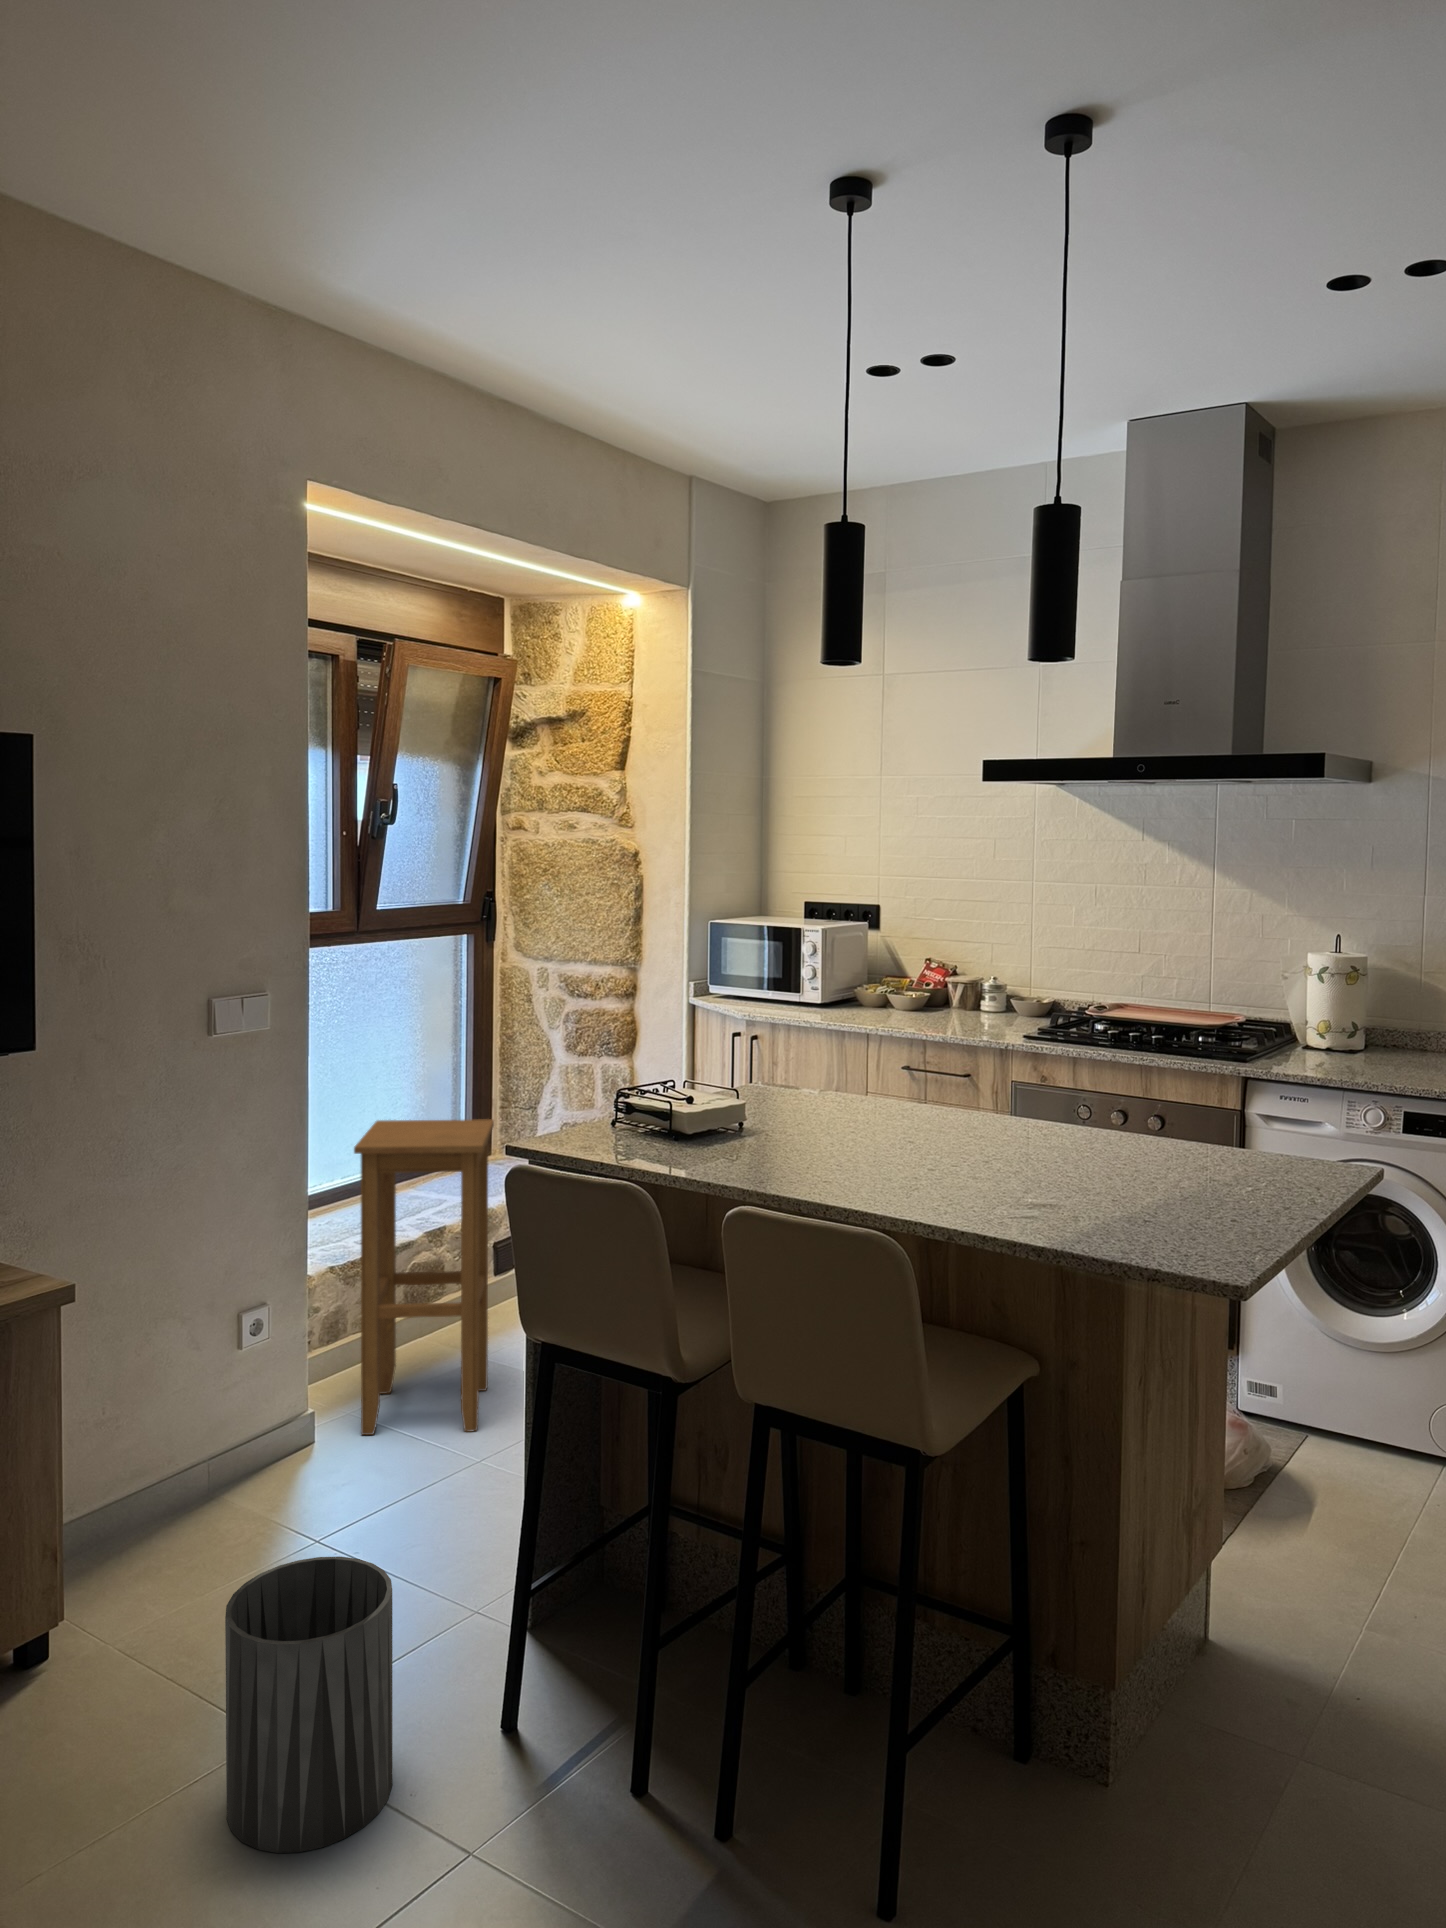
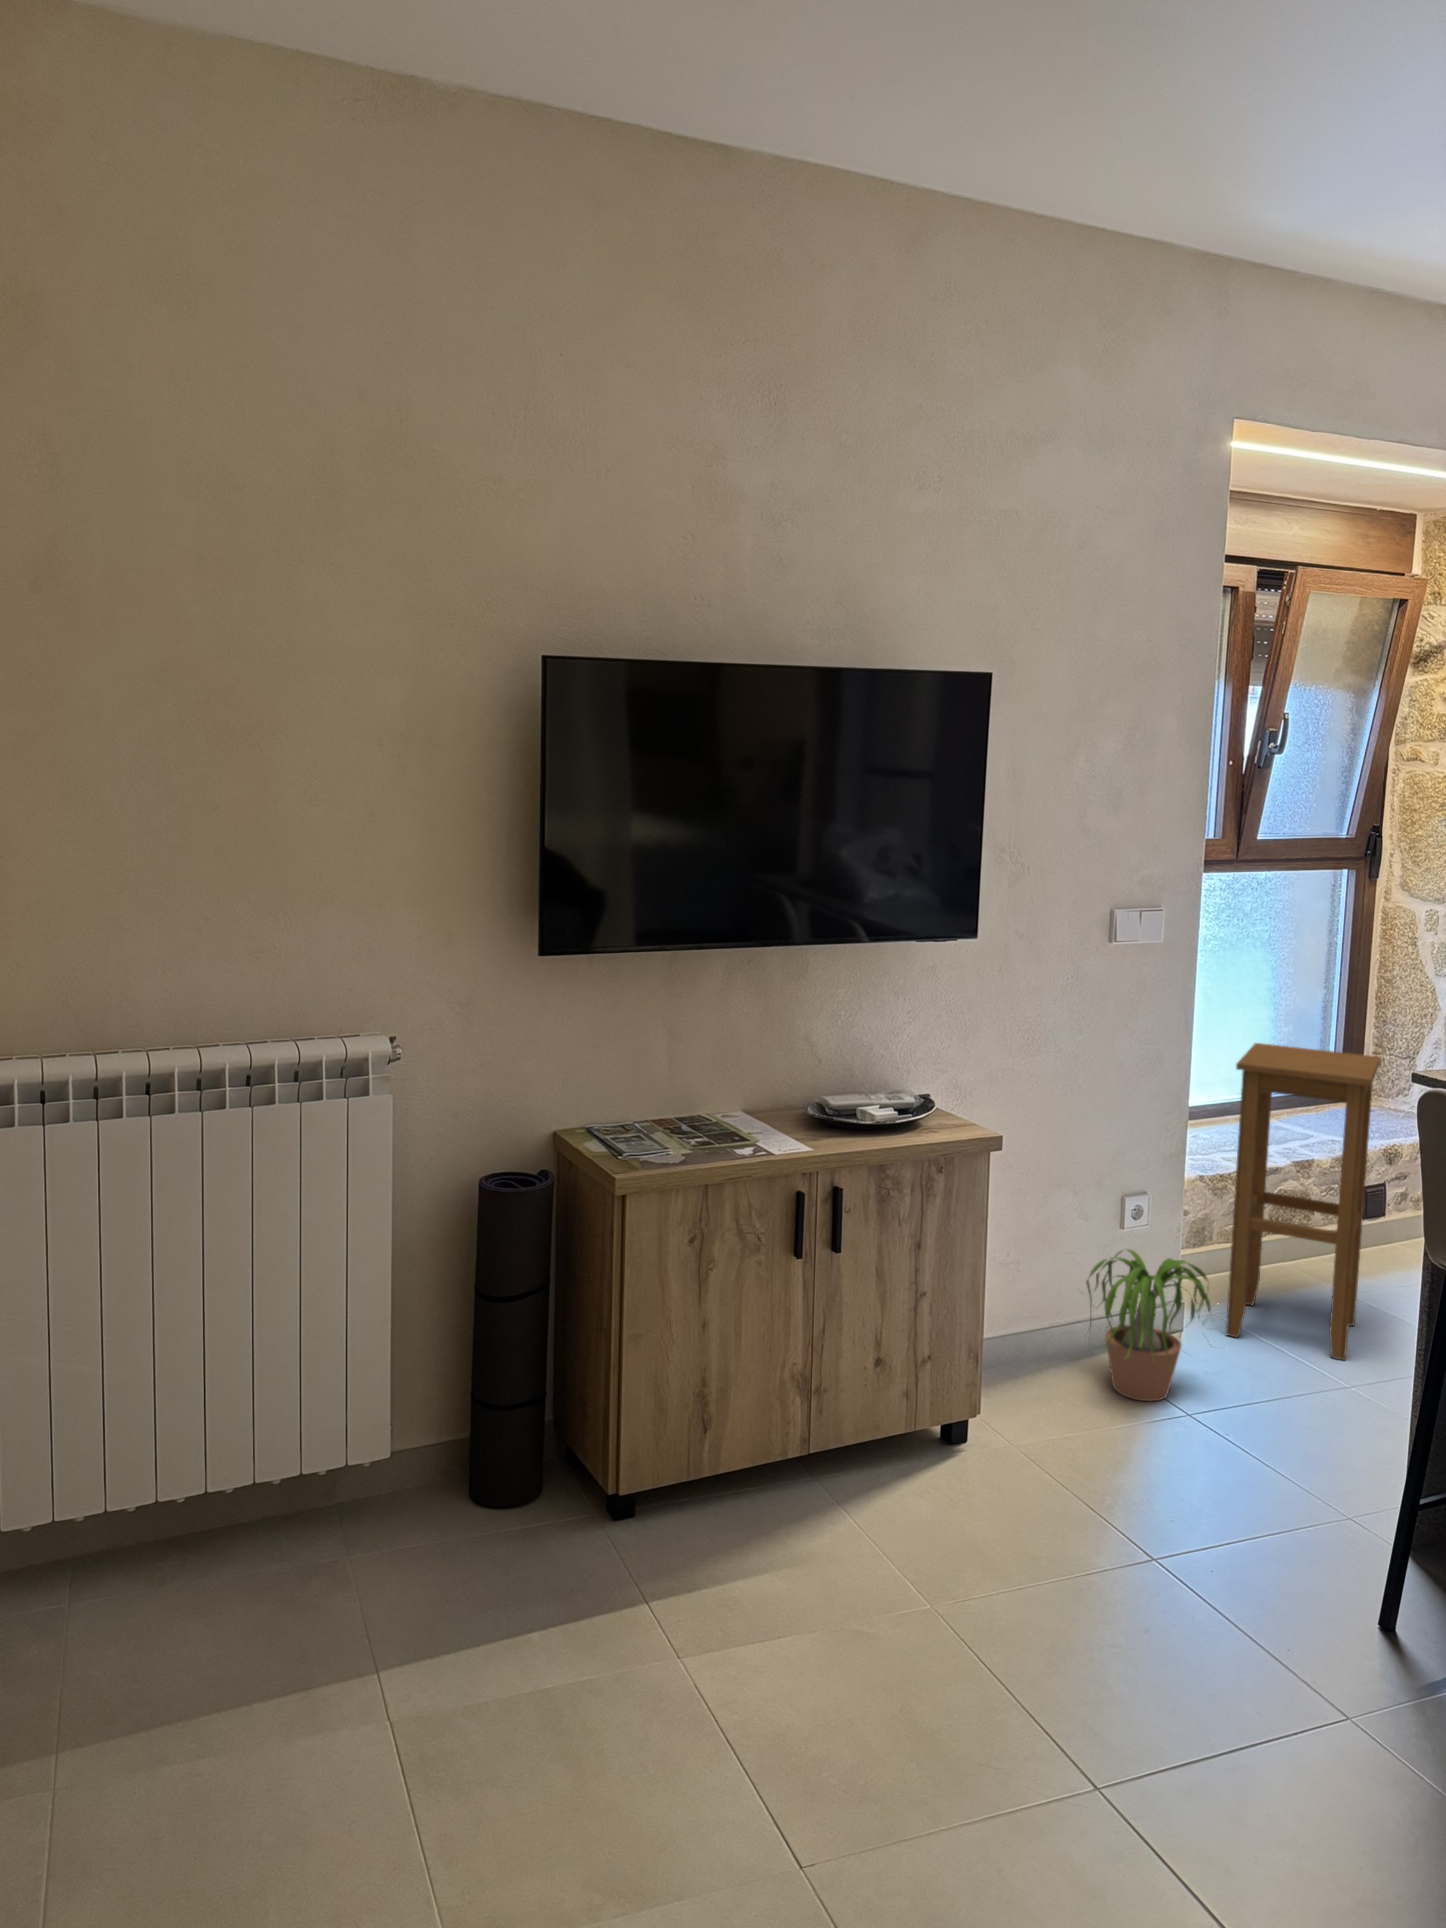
potted plant: none [186,1373,356,1543] -> present [1086,1250,1211,1401]
trash can: present [225,1557,393,1853] -> none [1124,1409,1284,1658]

